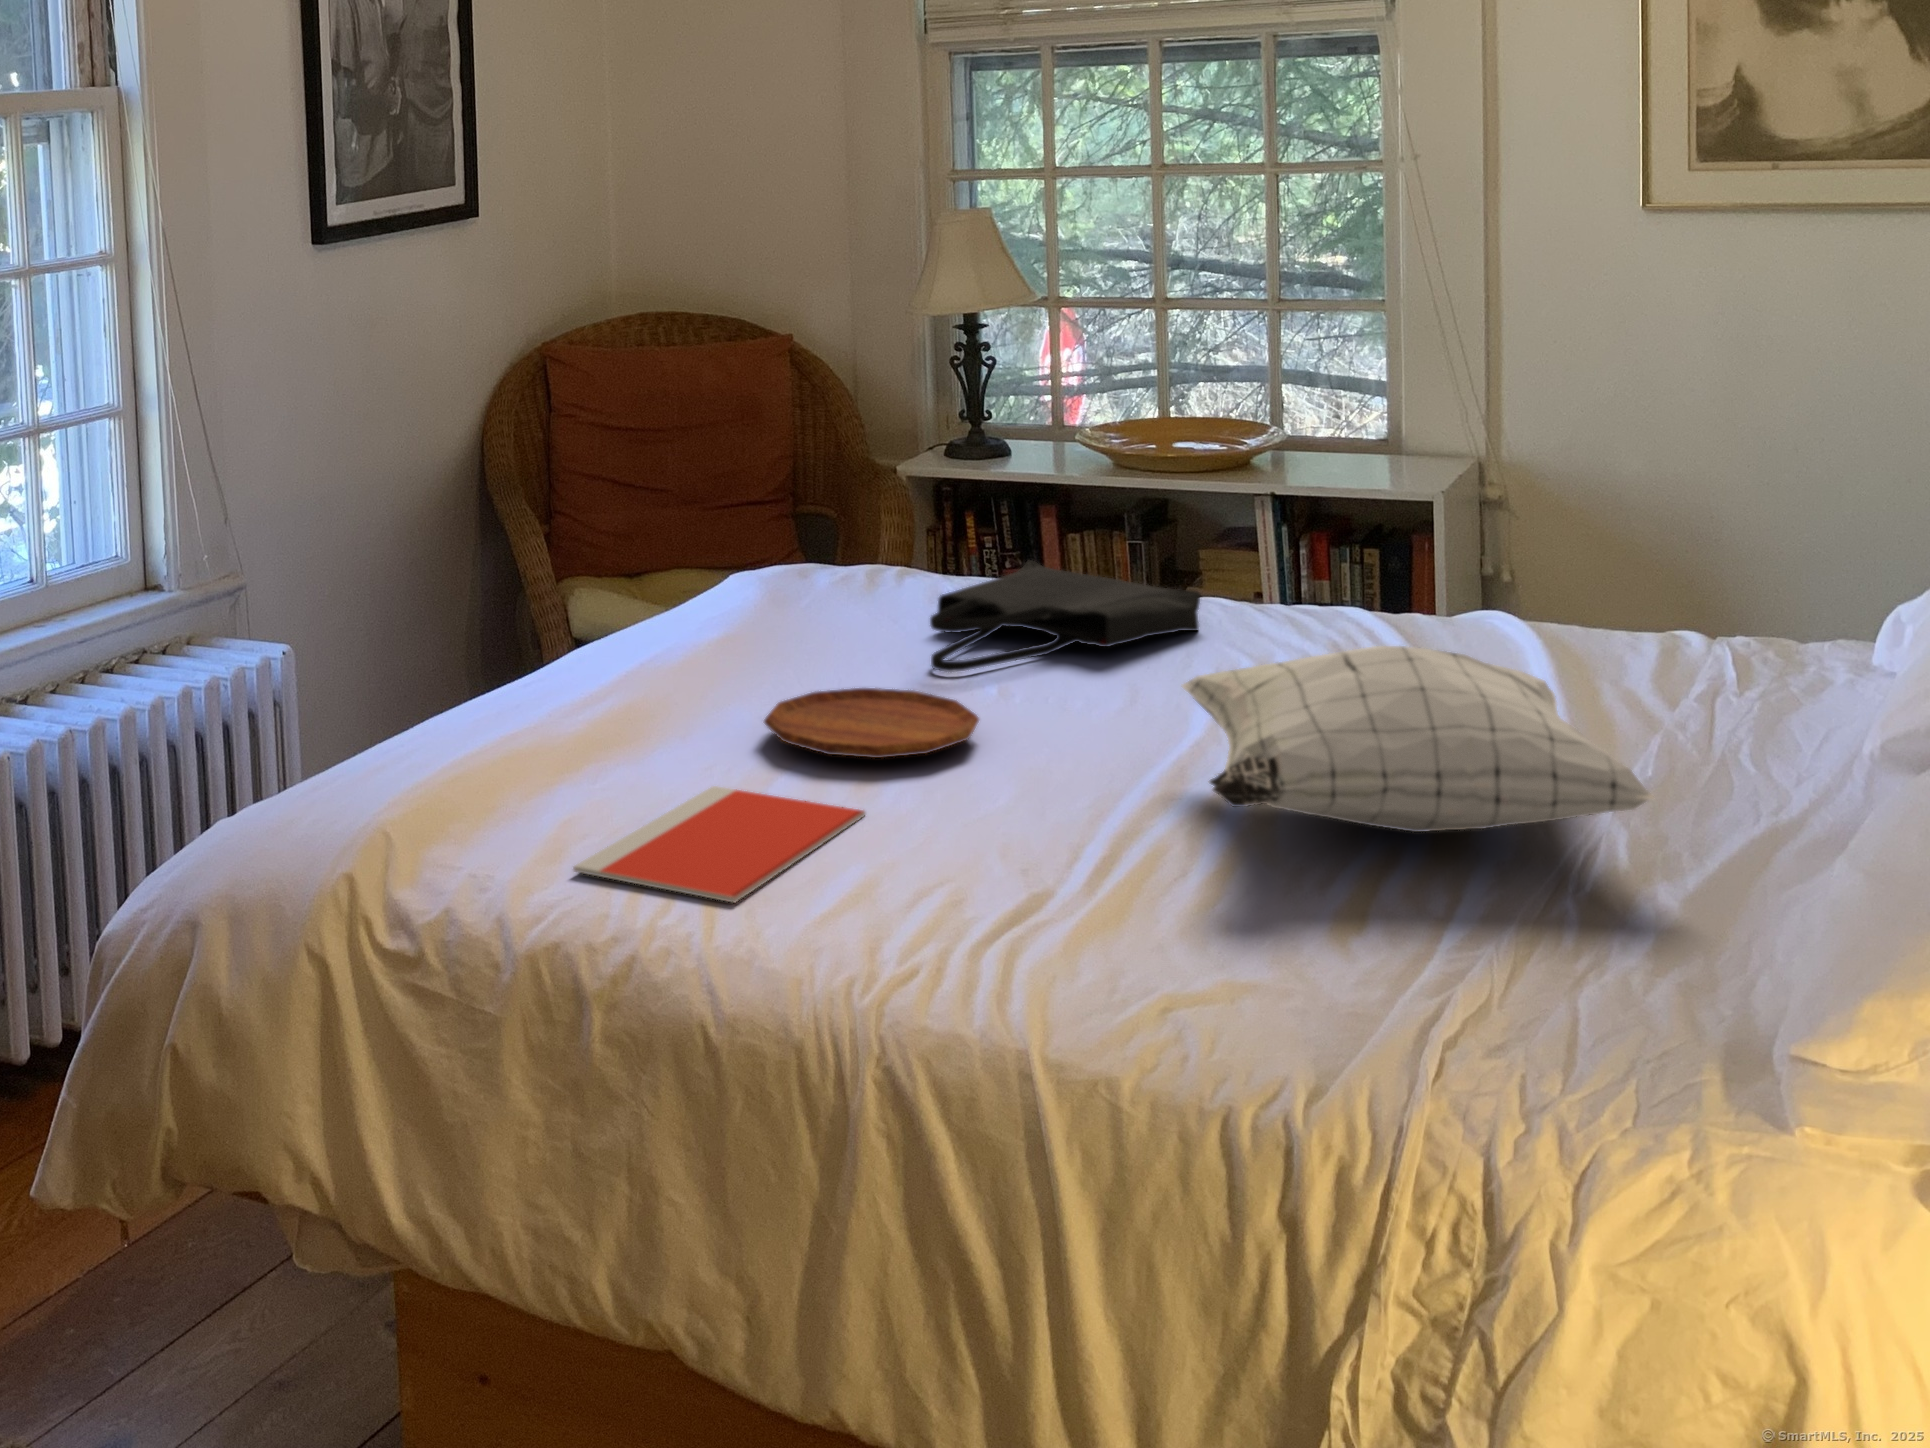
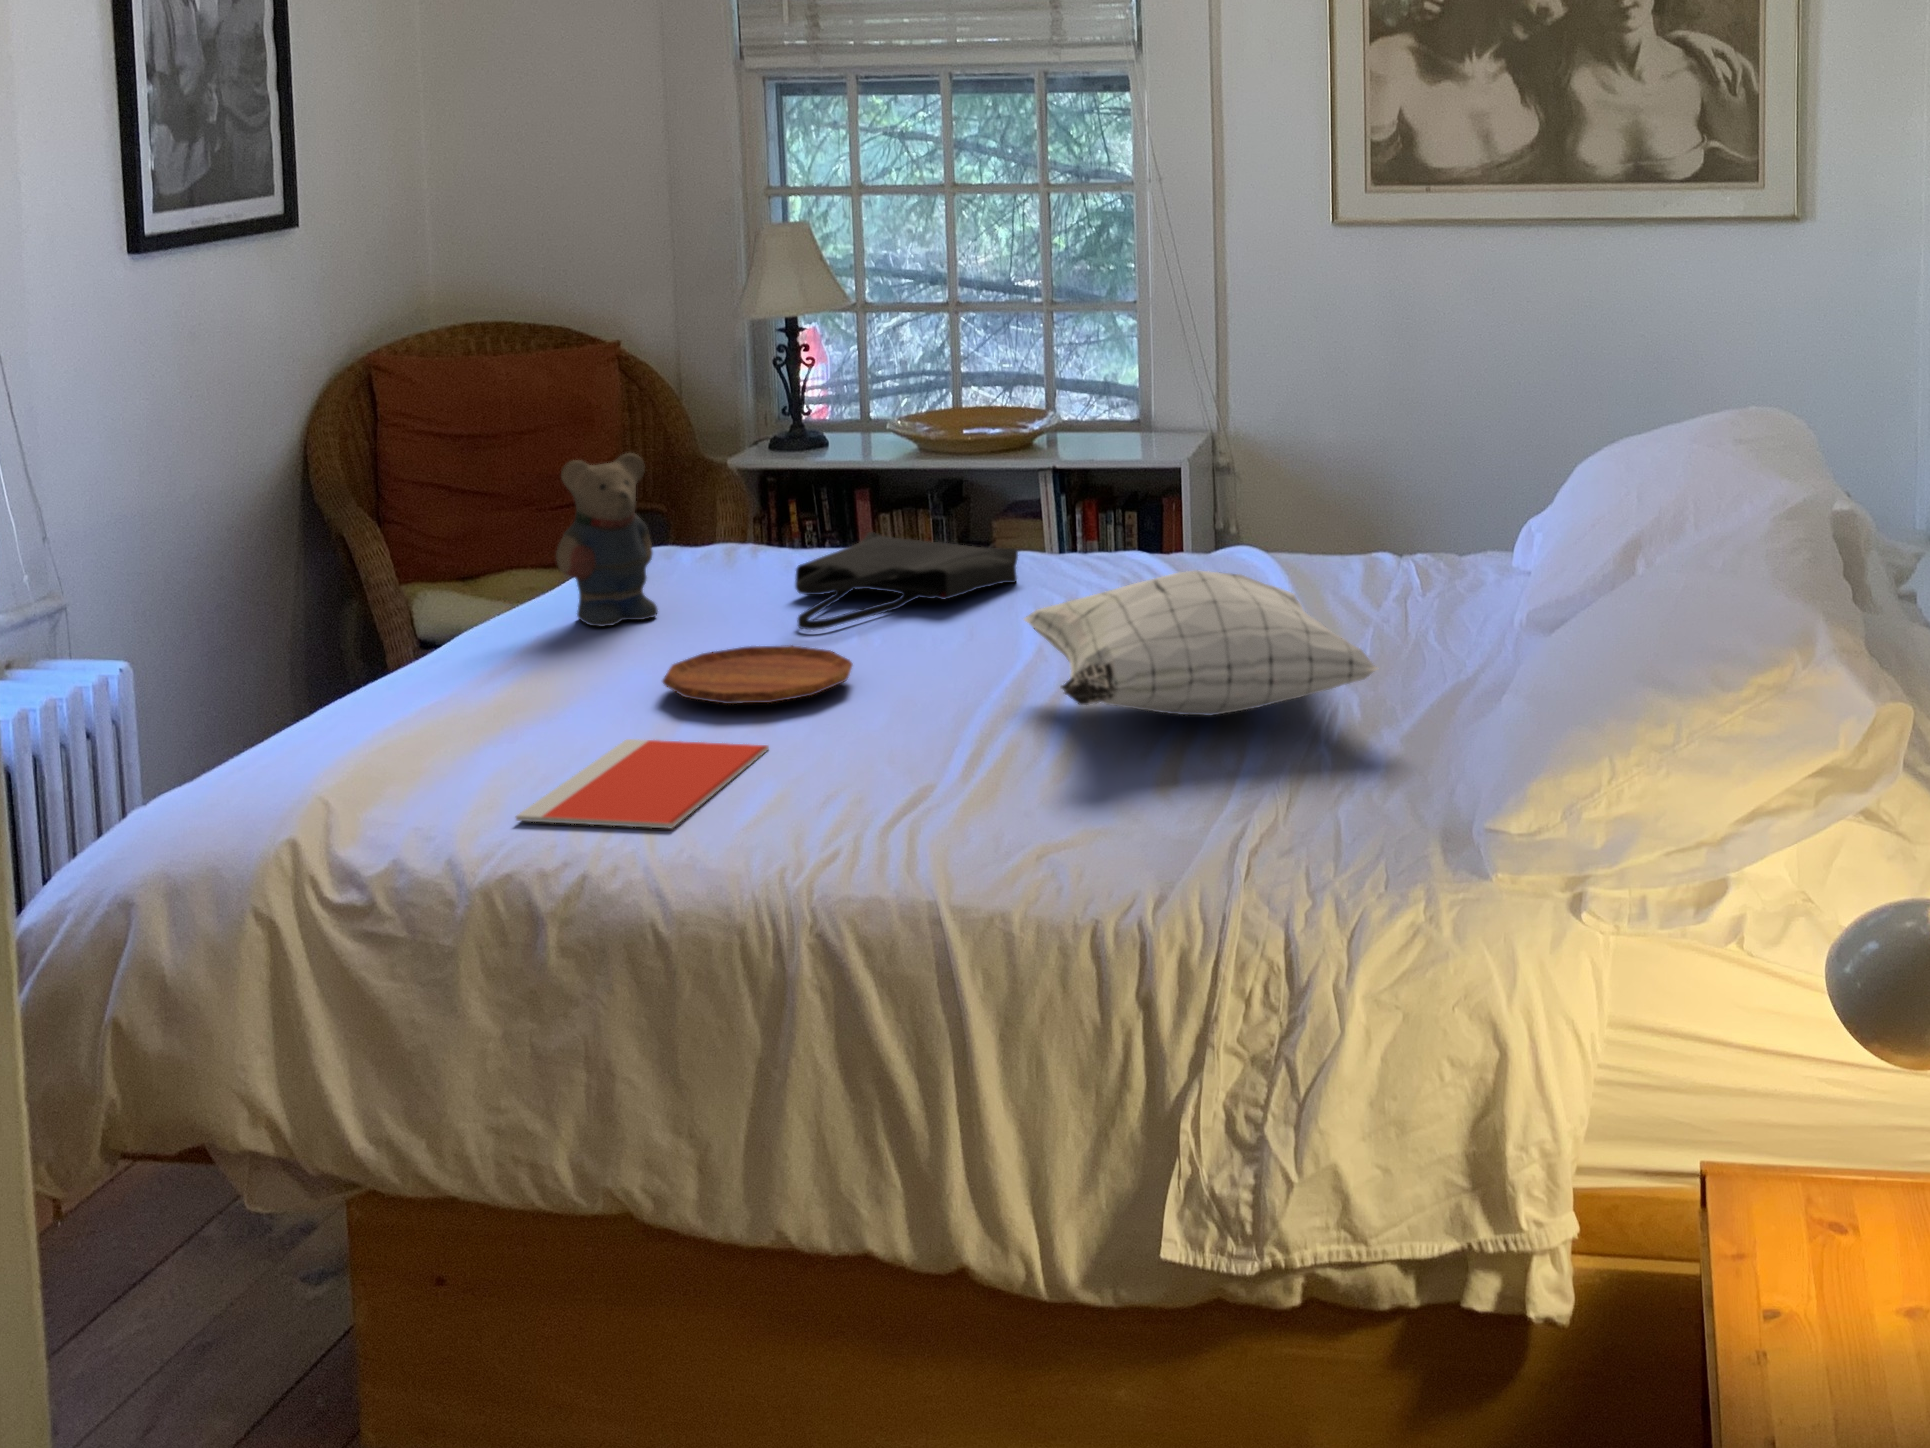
teddy bear: none [676,462,784,649] -> present [556,453,658,626]

